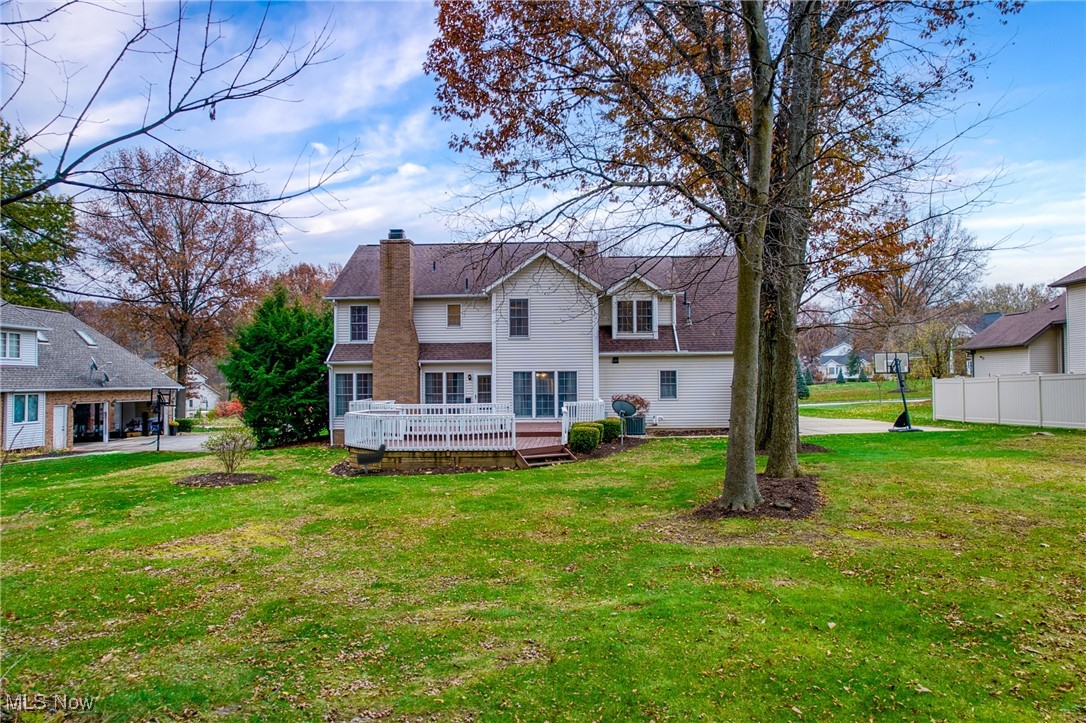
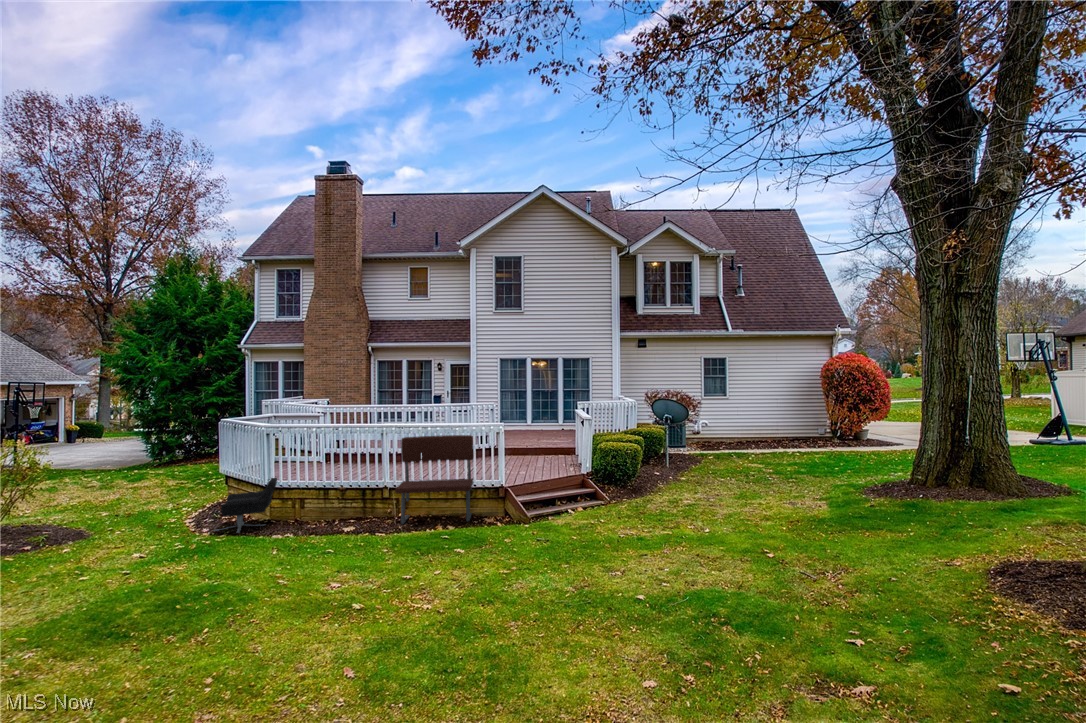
bench: none [455,420,498,470] -> present [395,435,473,524]

